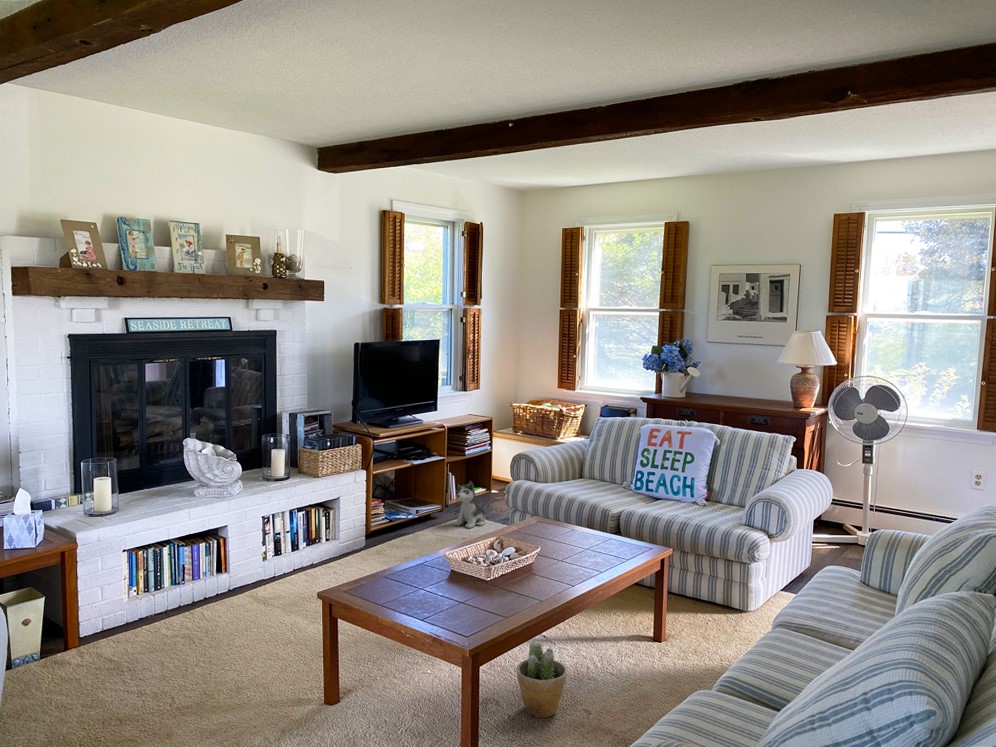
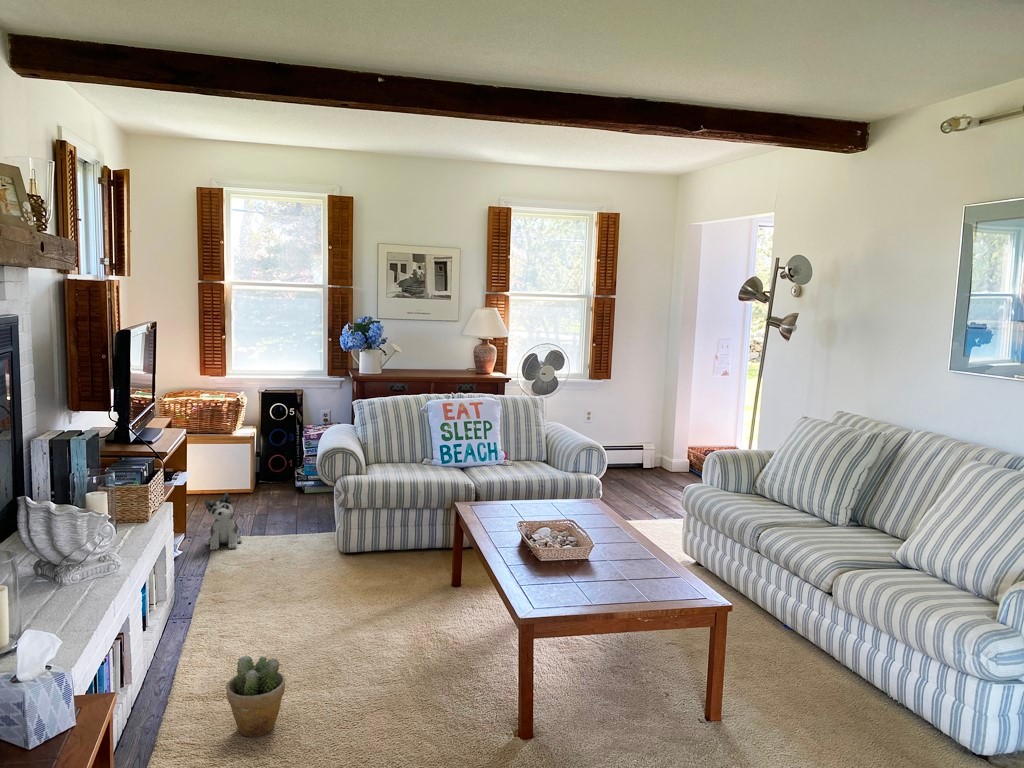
potted plant: present [516,642,567,718] -> present [226,656,286,737]

